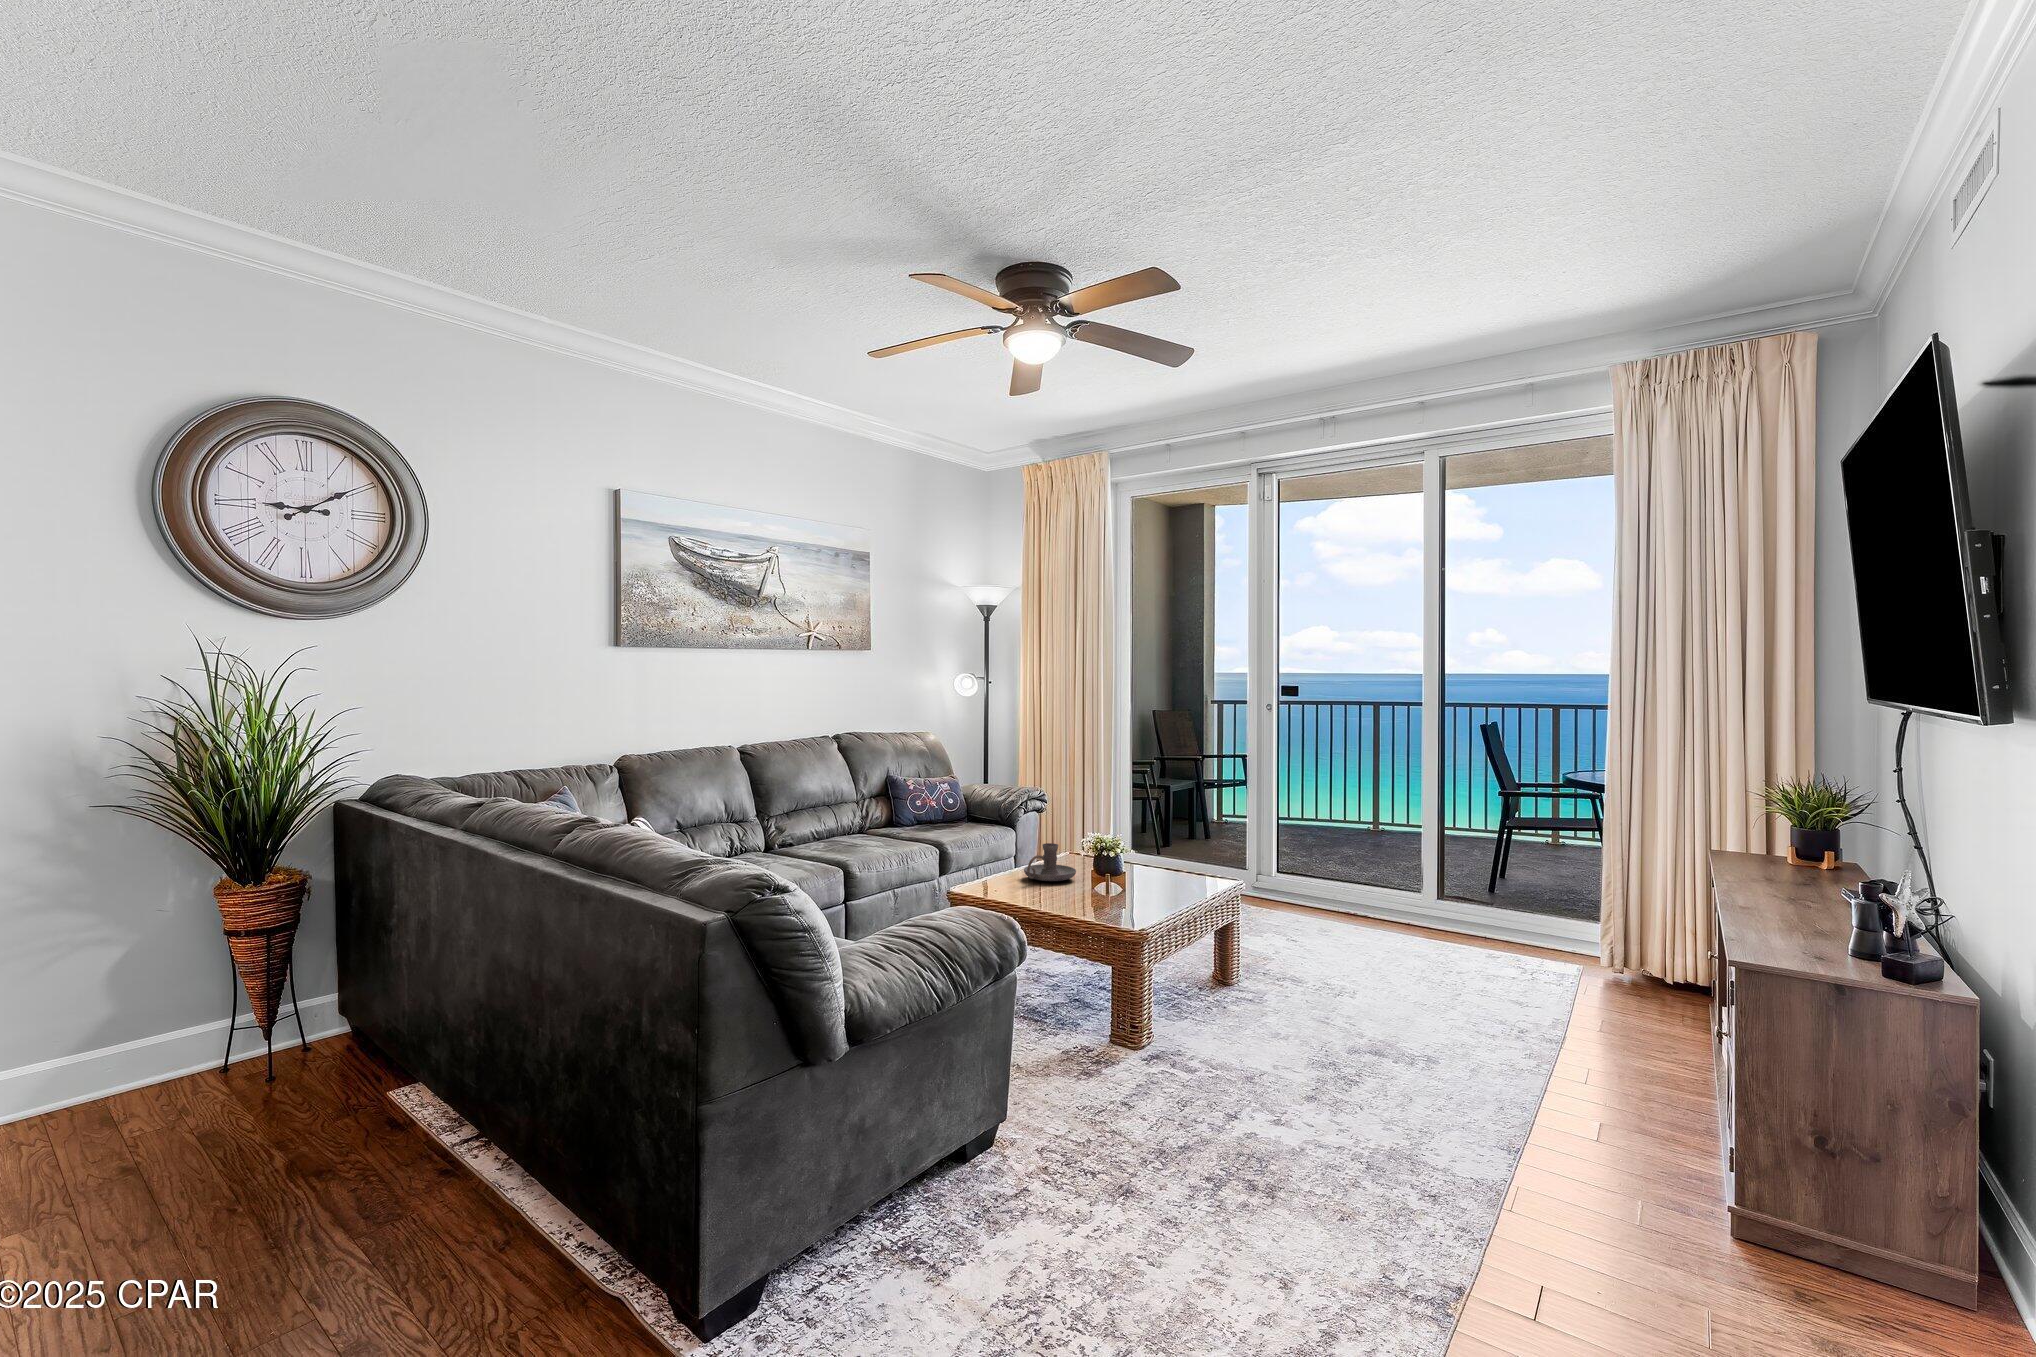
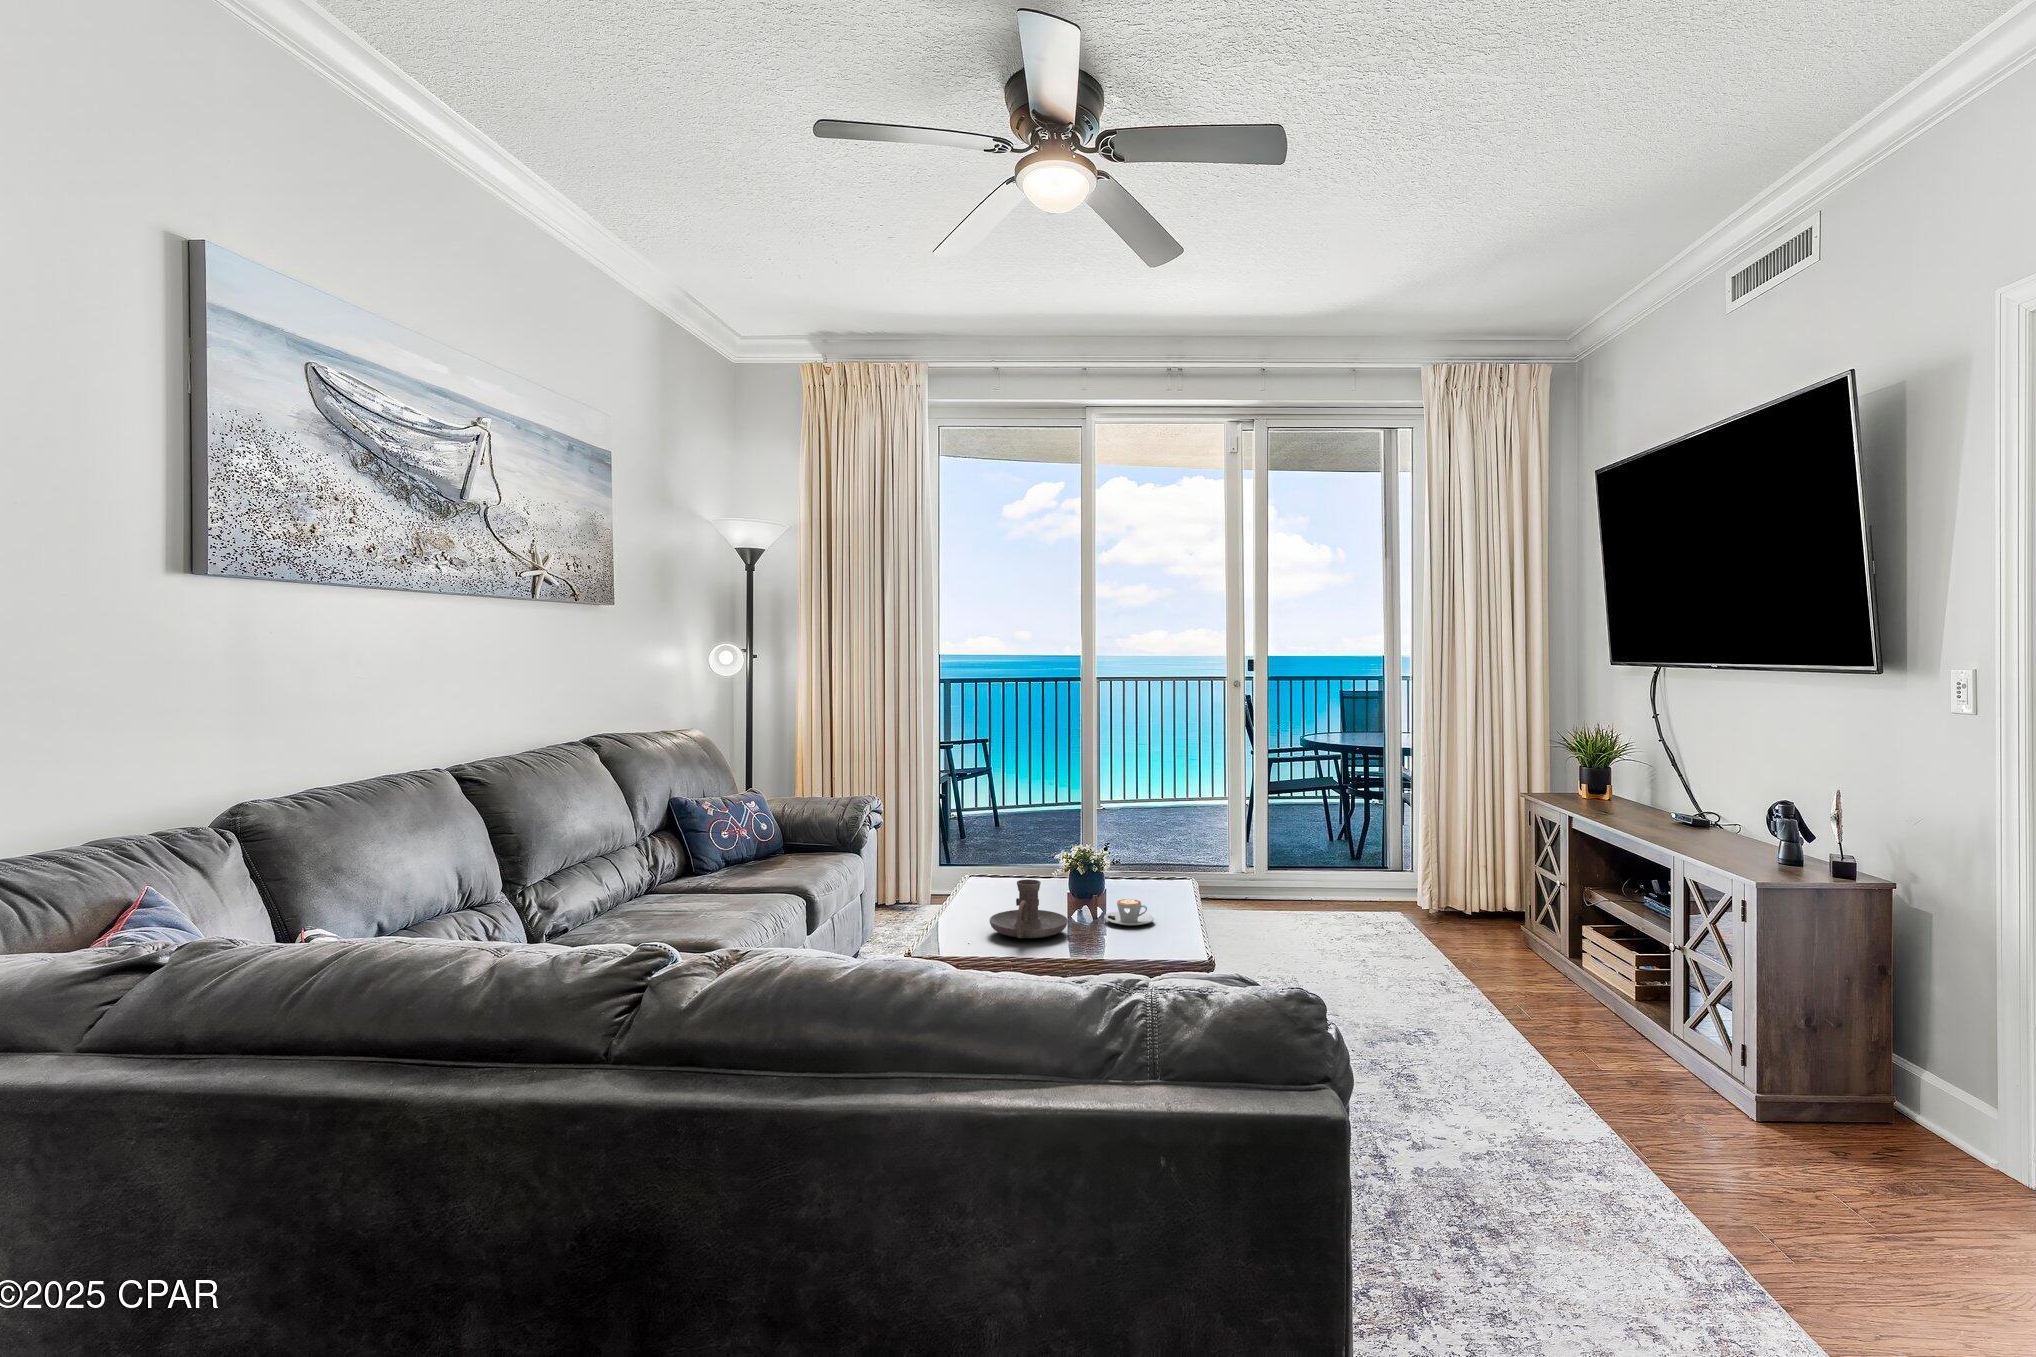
coffee cup: none [1109,866,1143,883] -> present [1104,899,1154,926]

